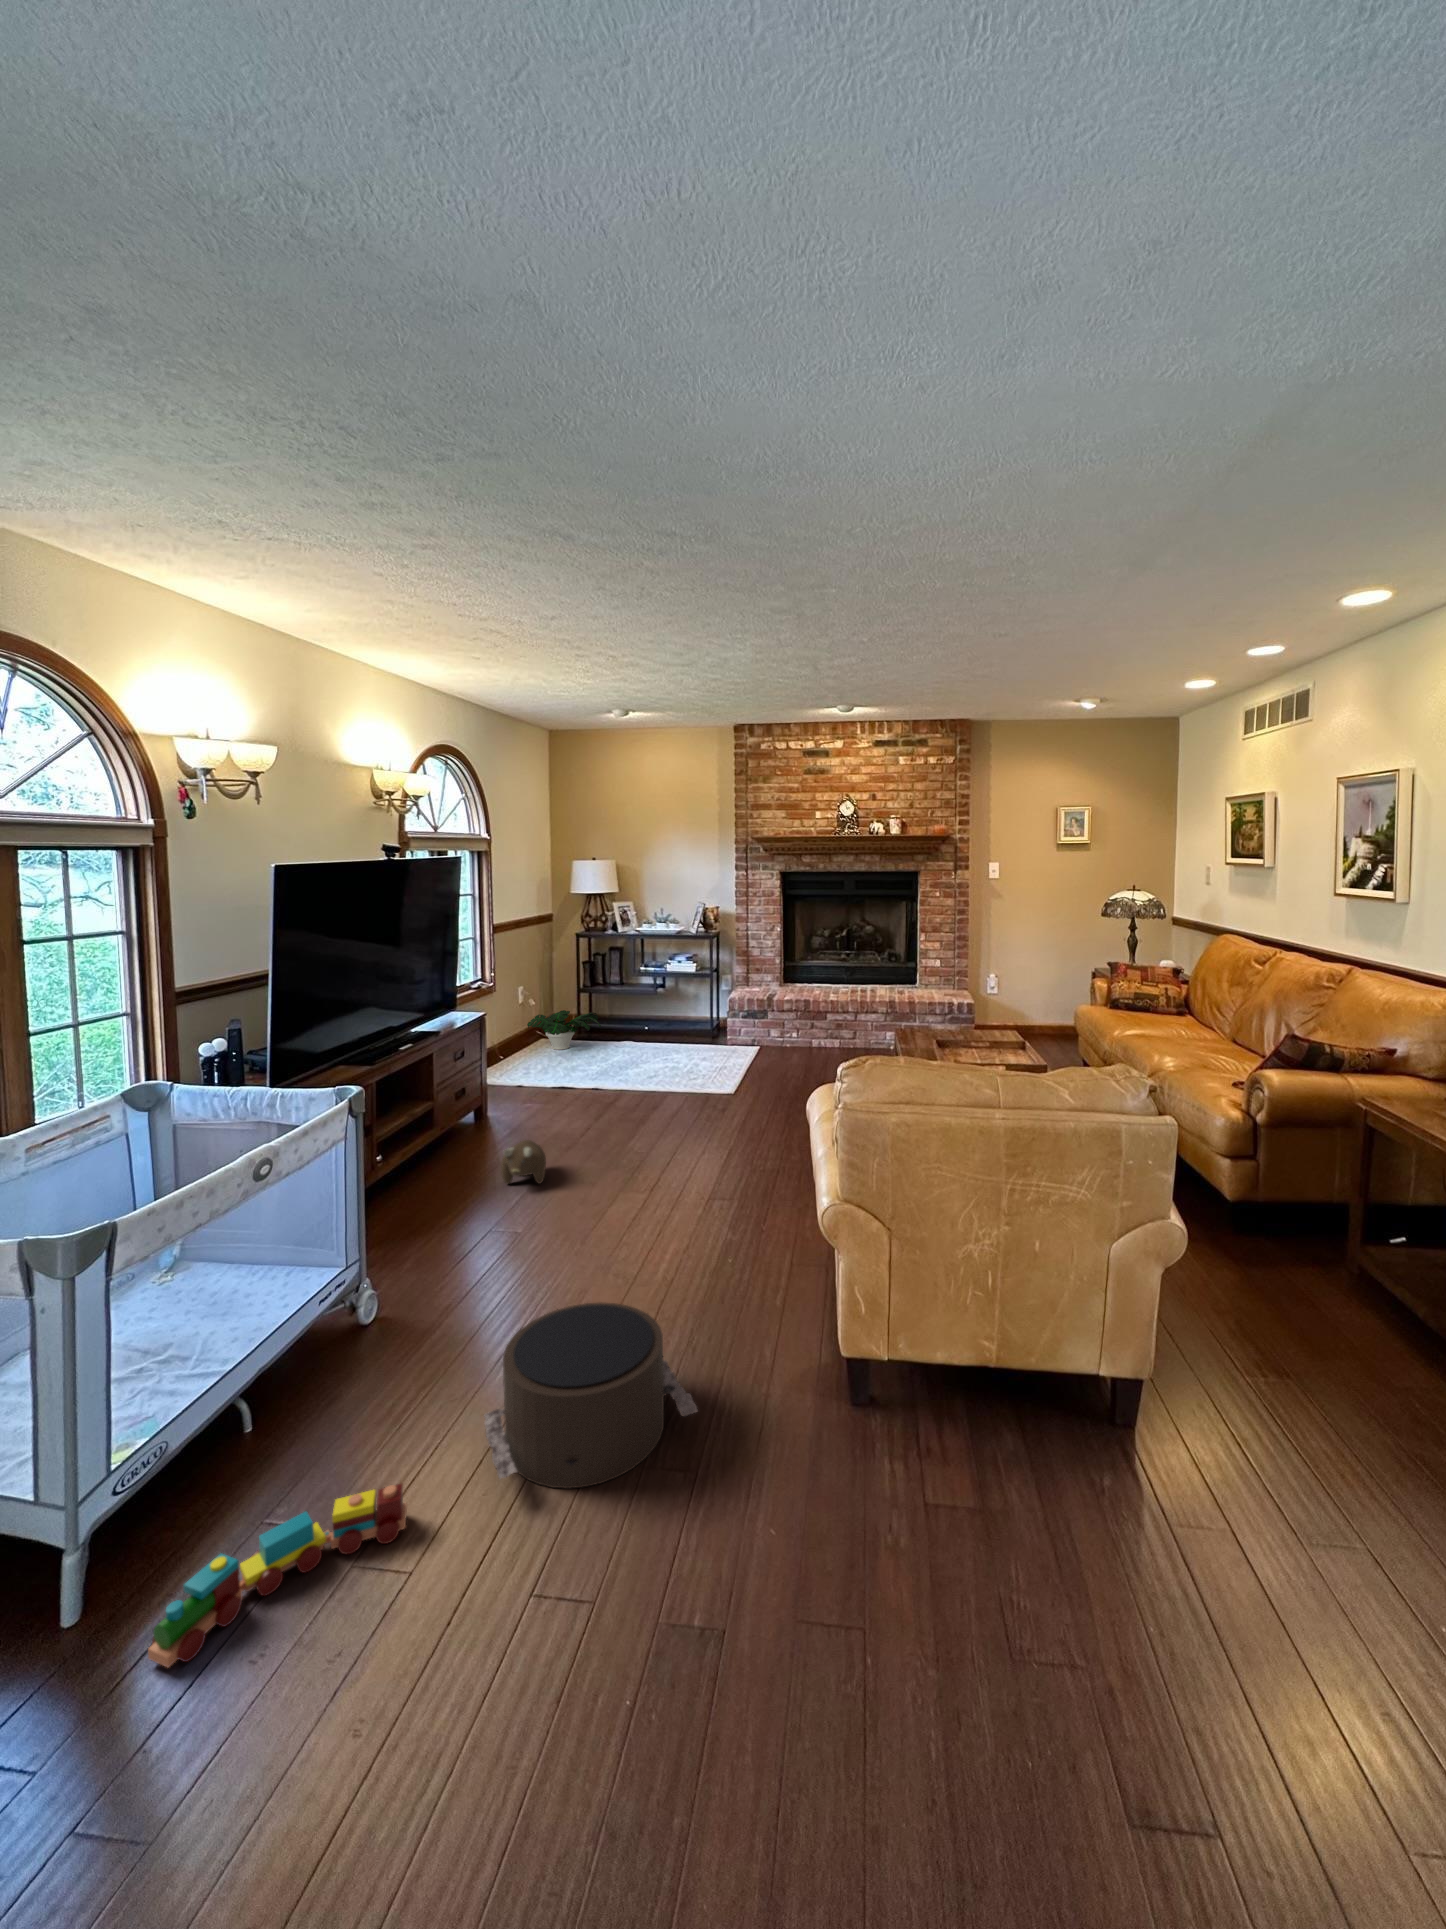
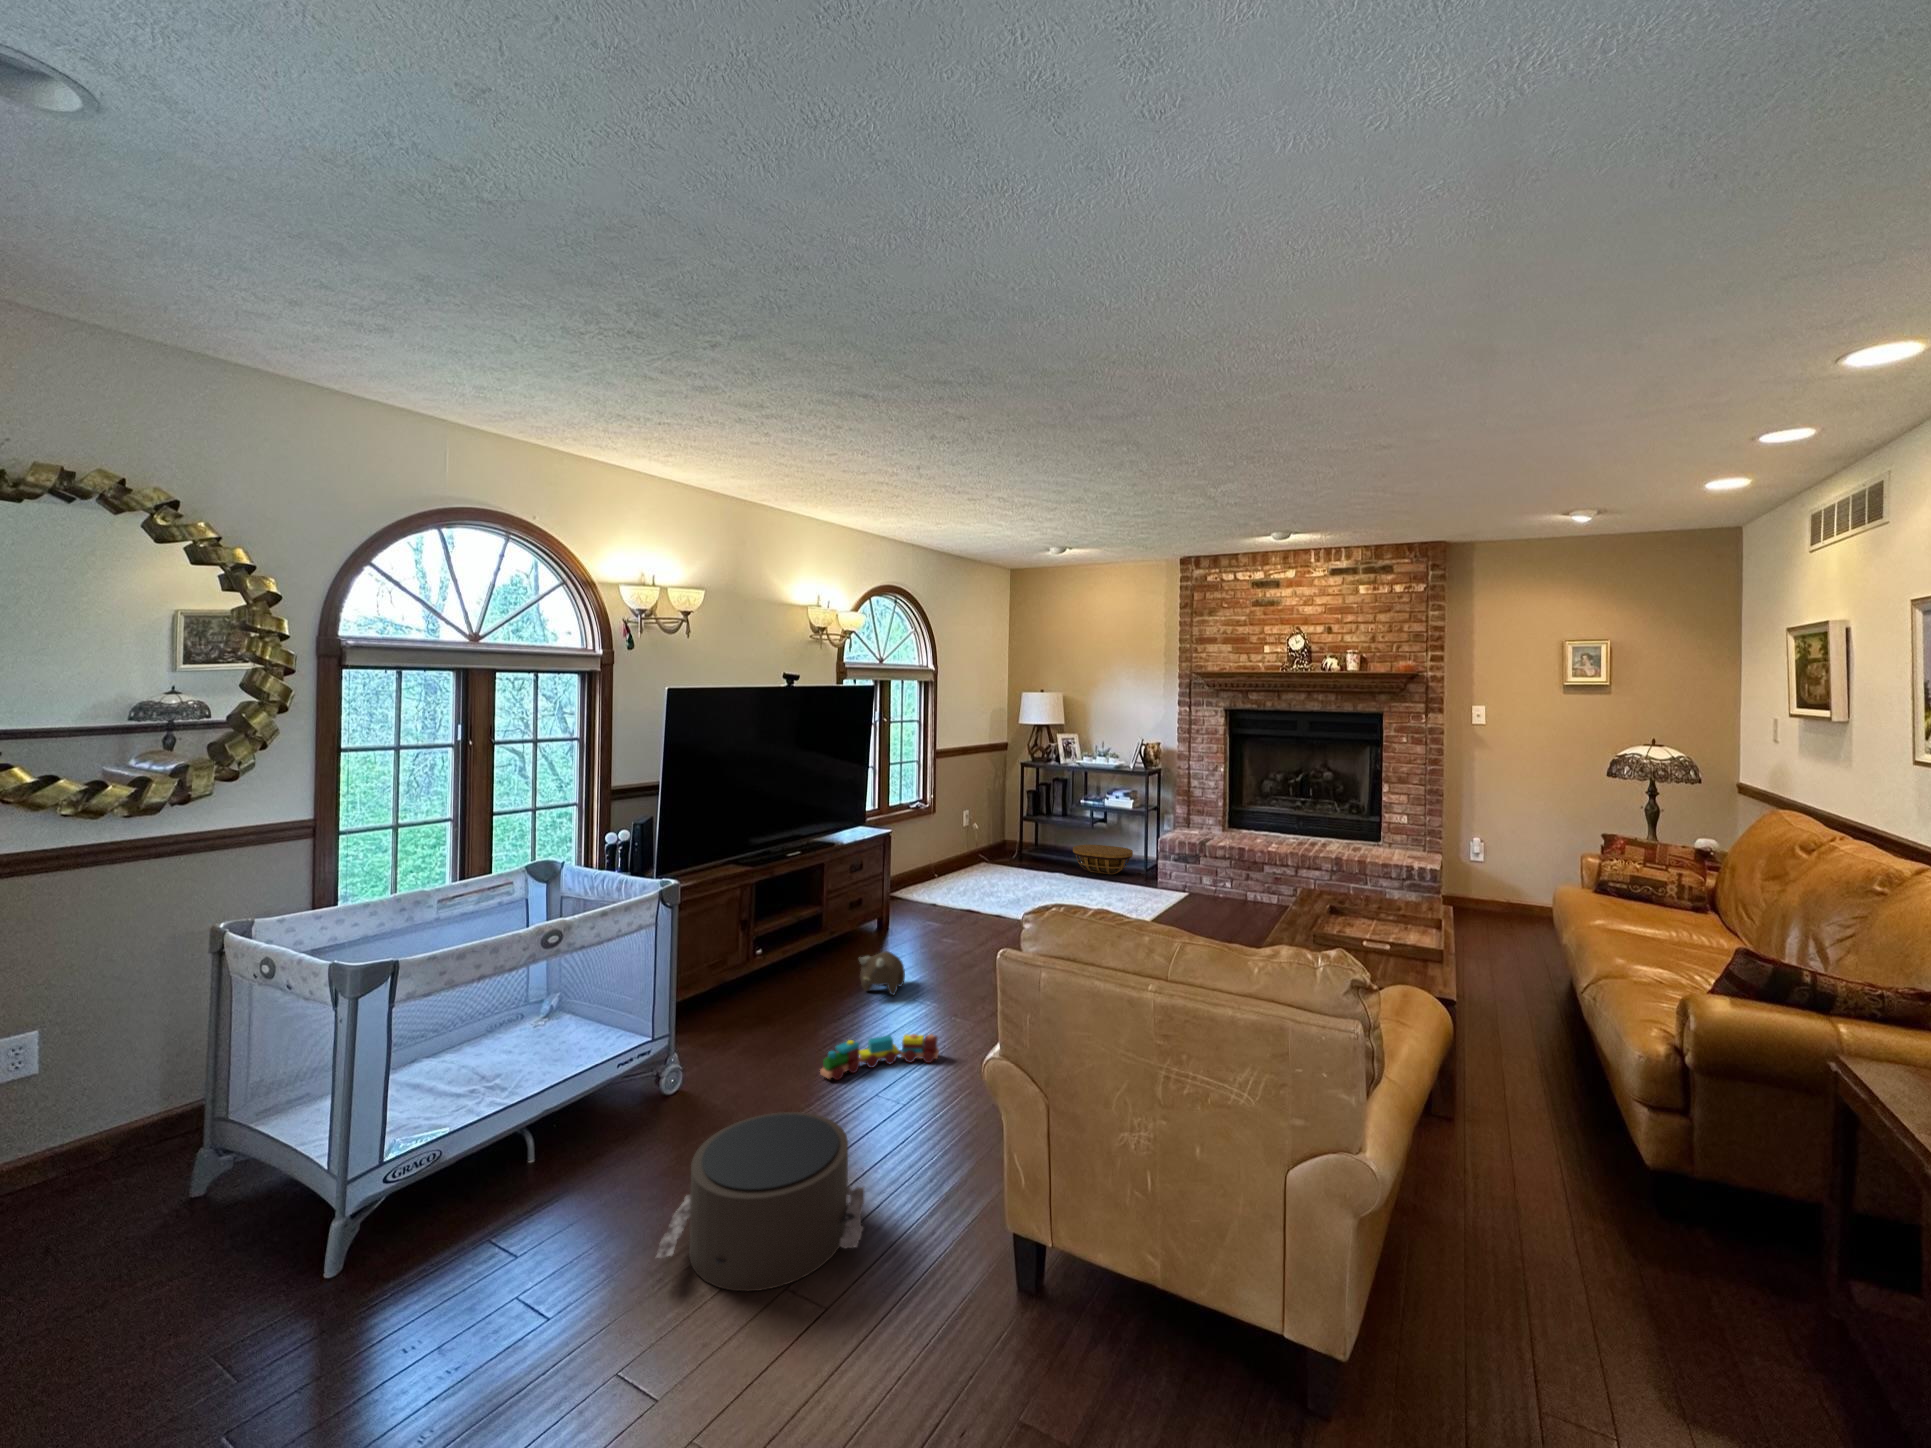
potted plant: present [527,1010,601,1050] -> none [971,834,1038,872]
basket: none [635,1013,695,1040] -> present [1073,845,1133,874]
toy train: present [148,1484,407,1667] -> present [820,1034,939,1080]

